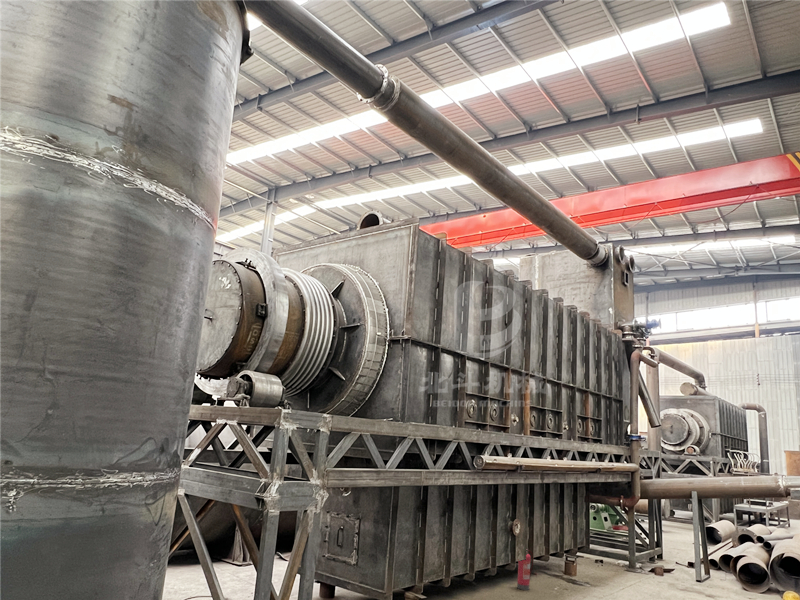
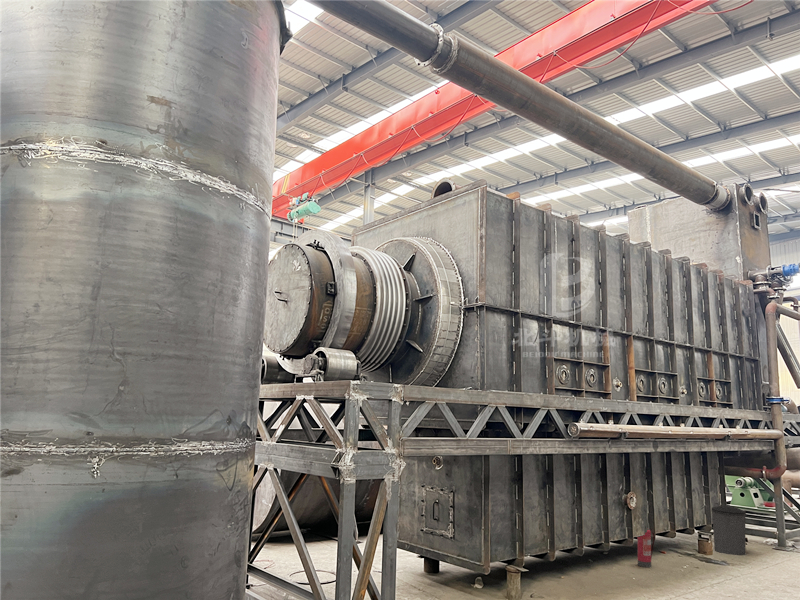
trash can: none [580,531,608,577] -> present [711,505,746,555]

